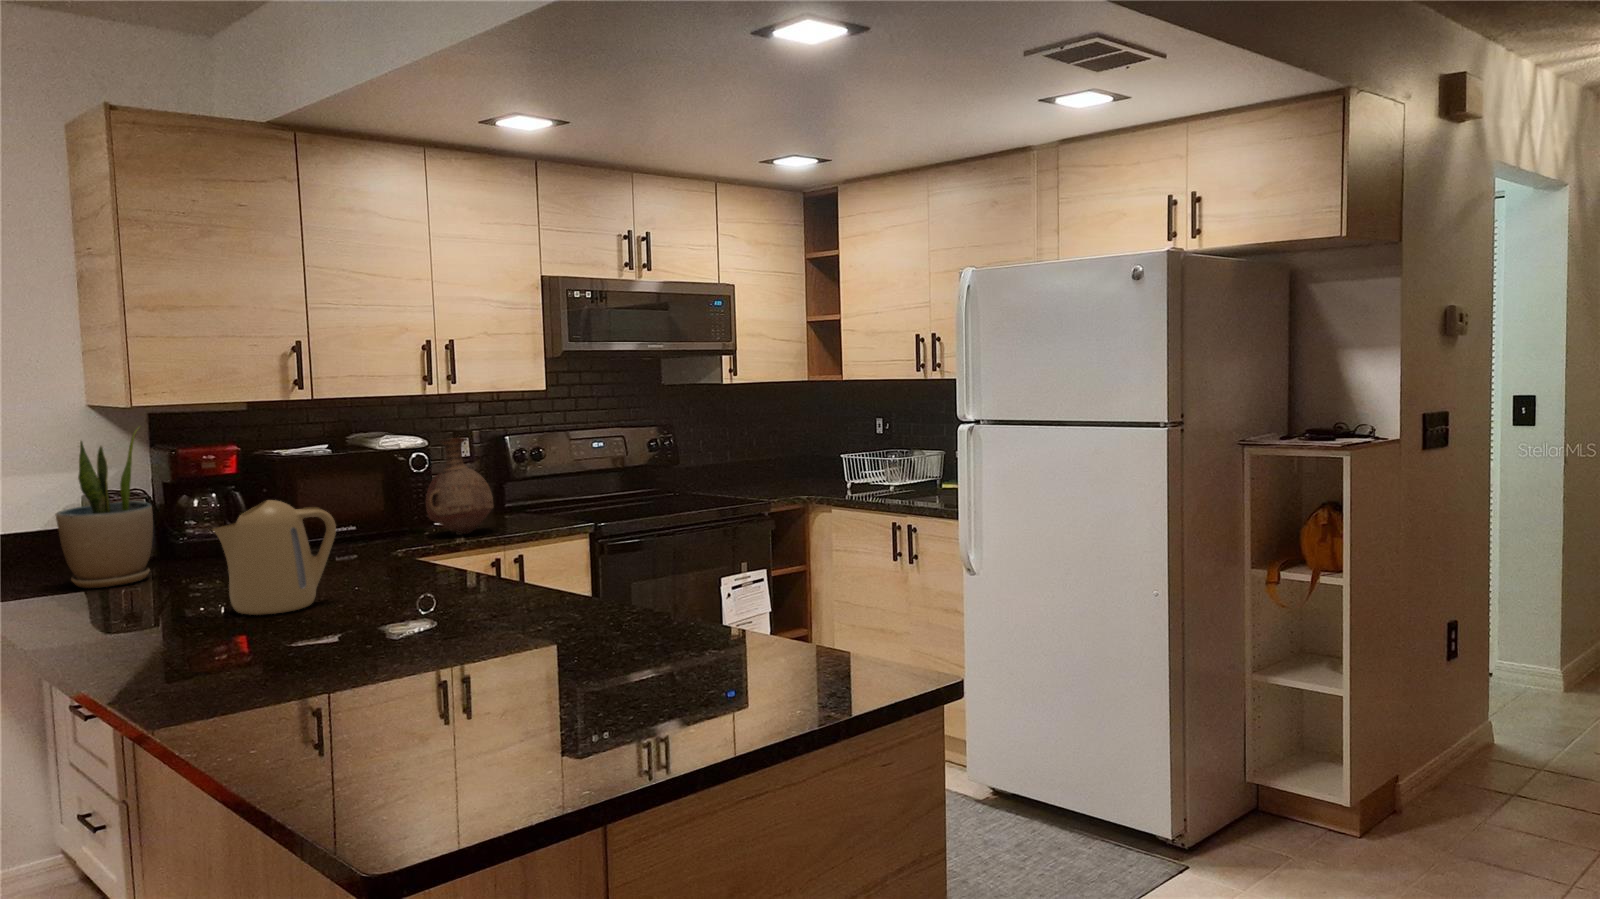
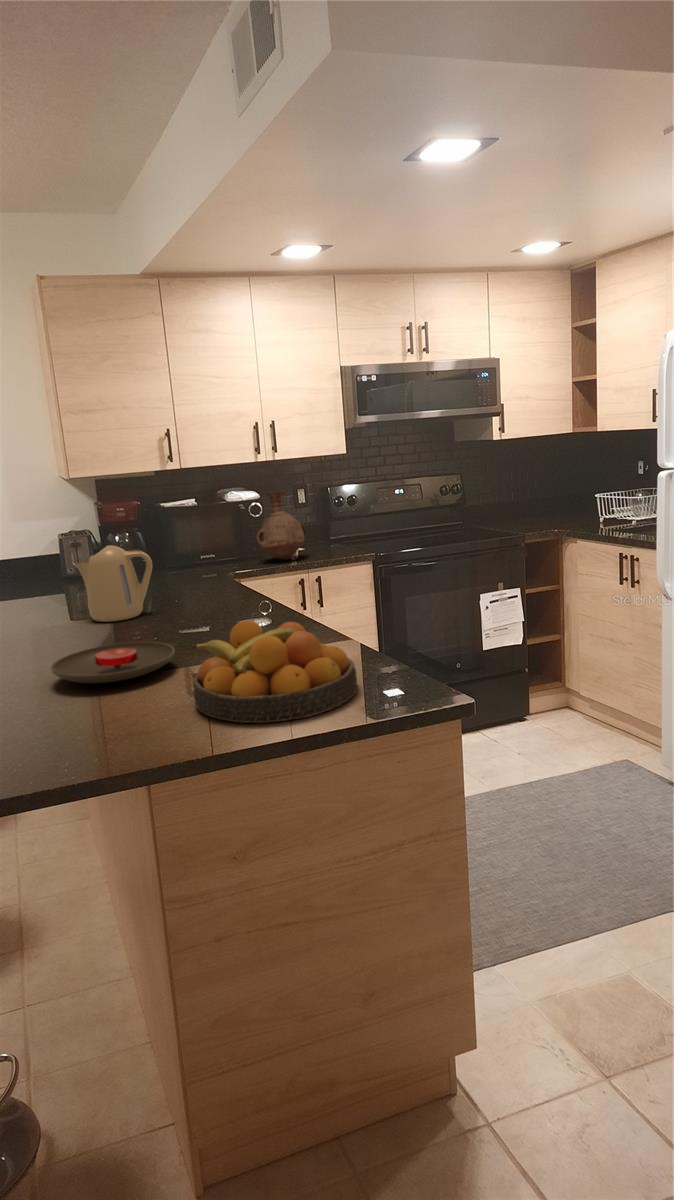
potted plant: present [56,428,153,588] -> none [20,492,78,596]
fruit bowl: none [544,582,771,712] -> present [192,621,357,723]
plate: none [279,629,468,685] -> present [51,642,175,683]

